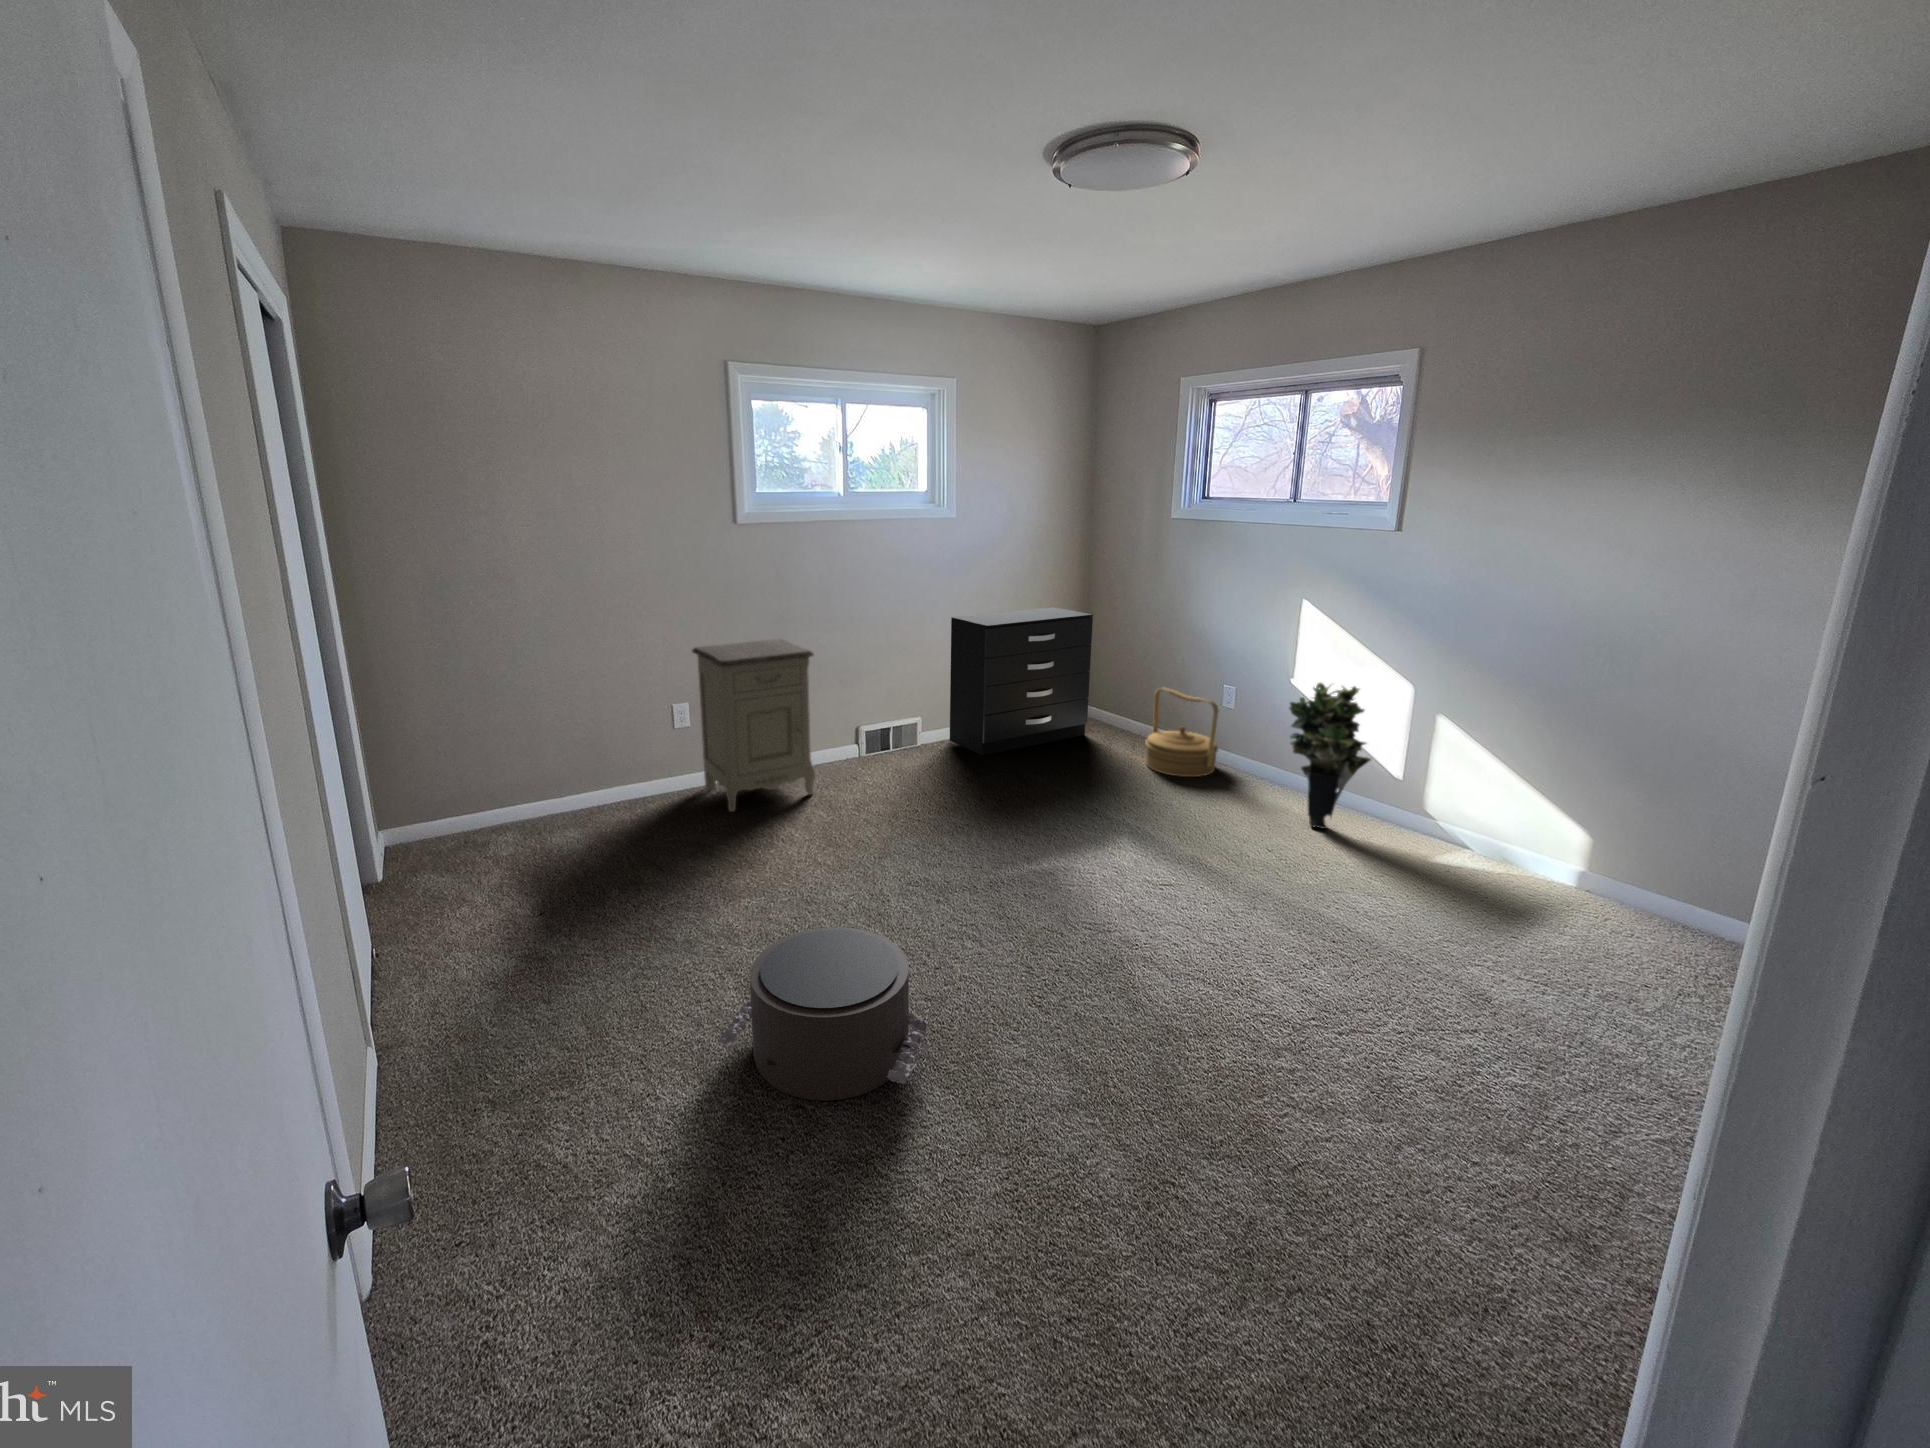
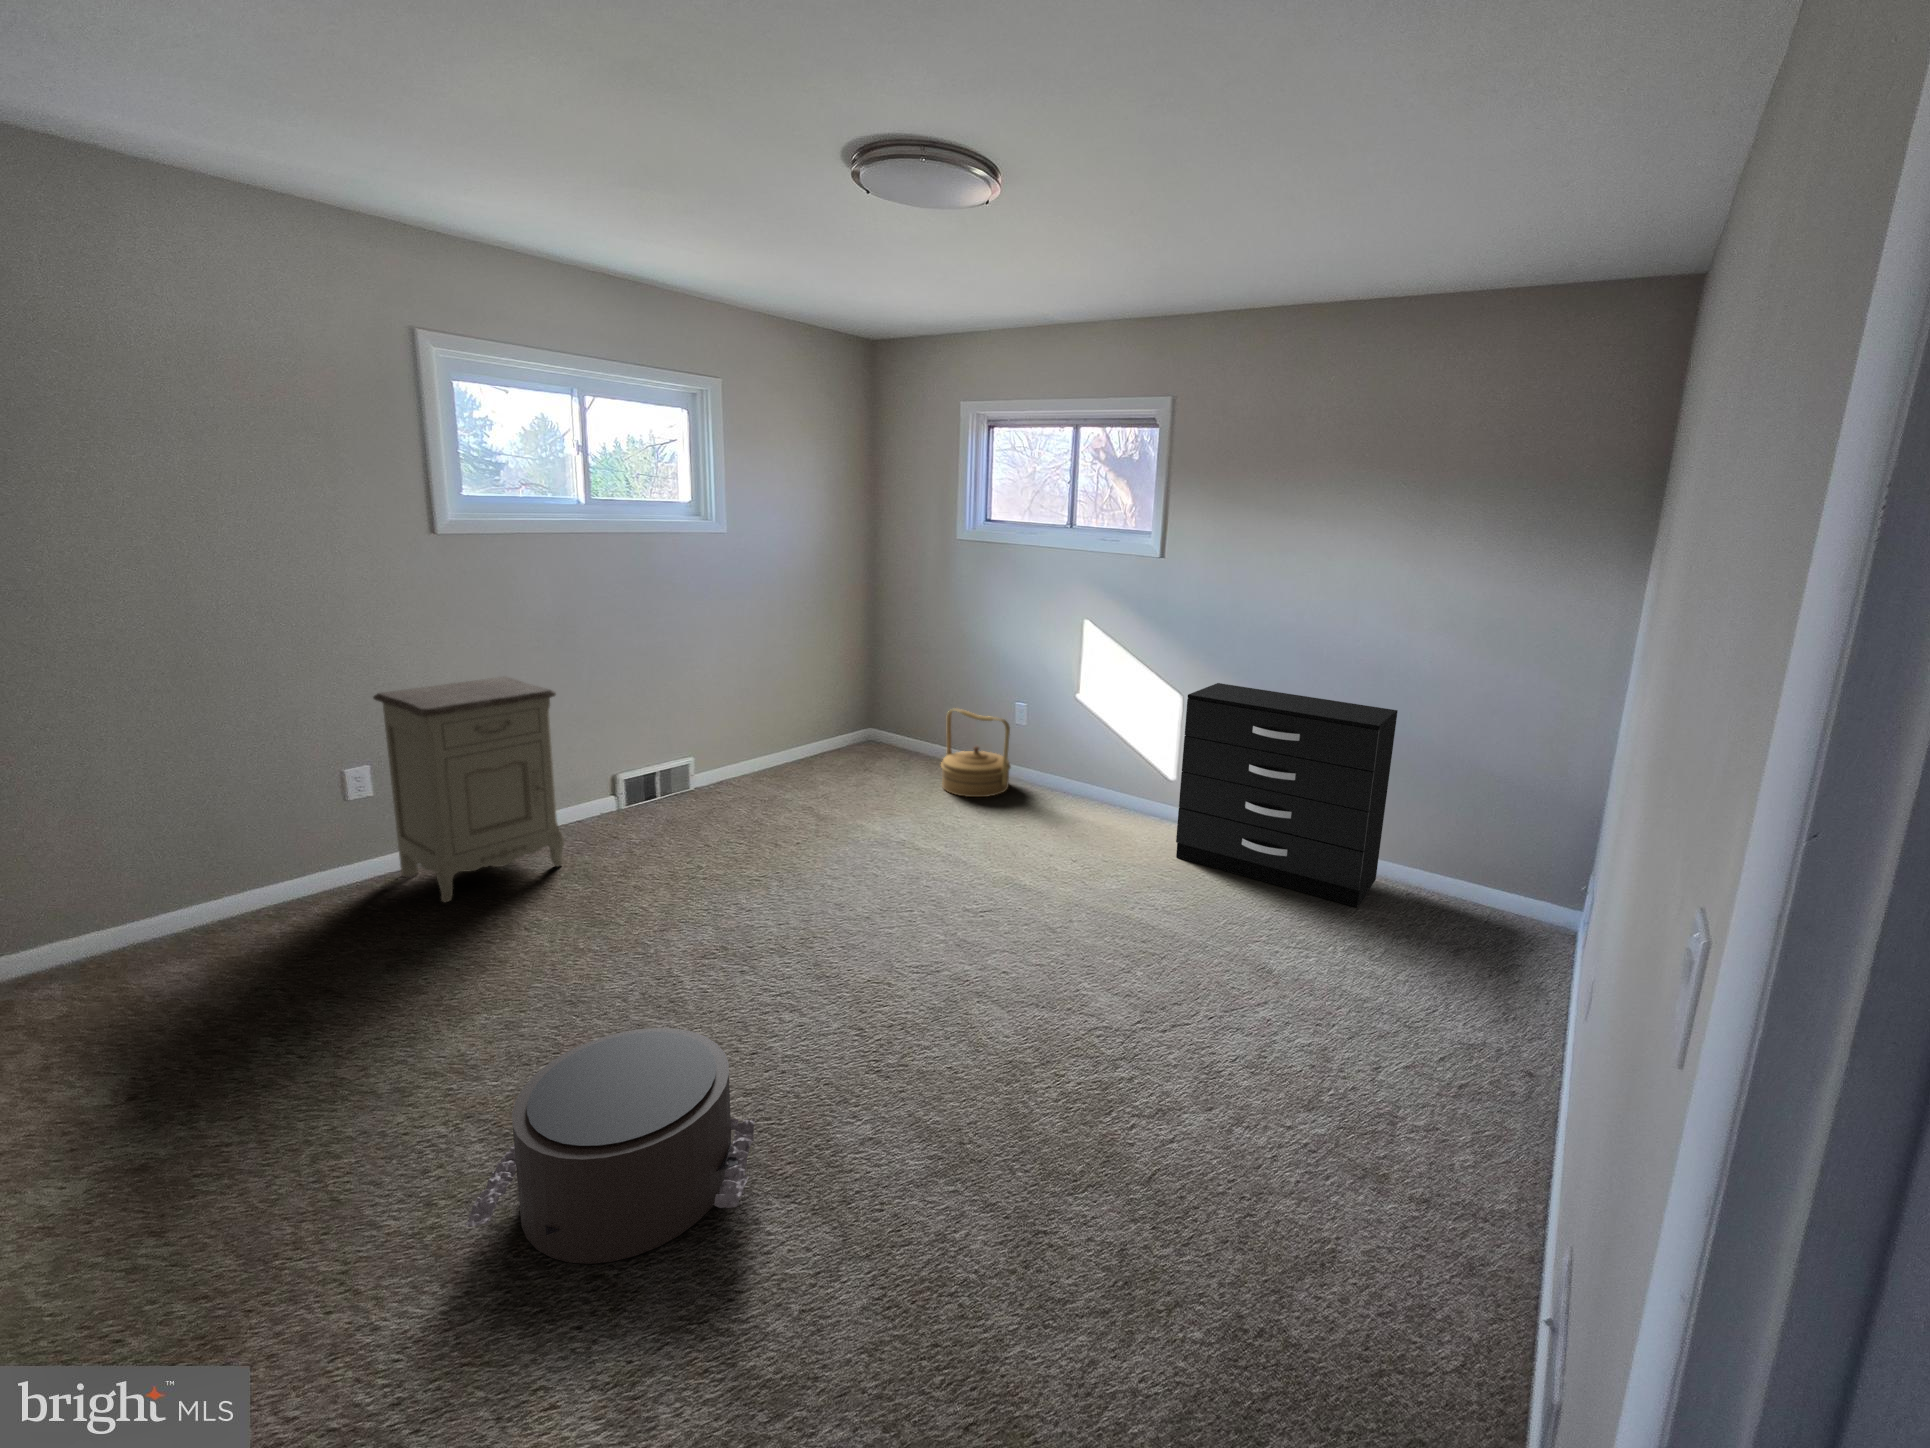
dresser: present [950,607,1093,756] -> present [1176,683,1398,907]
potted plant: present [1289,683,1371,829] -> none [1075,695,1149,834]

